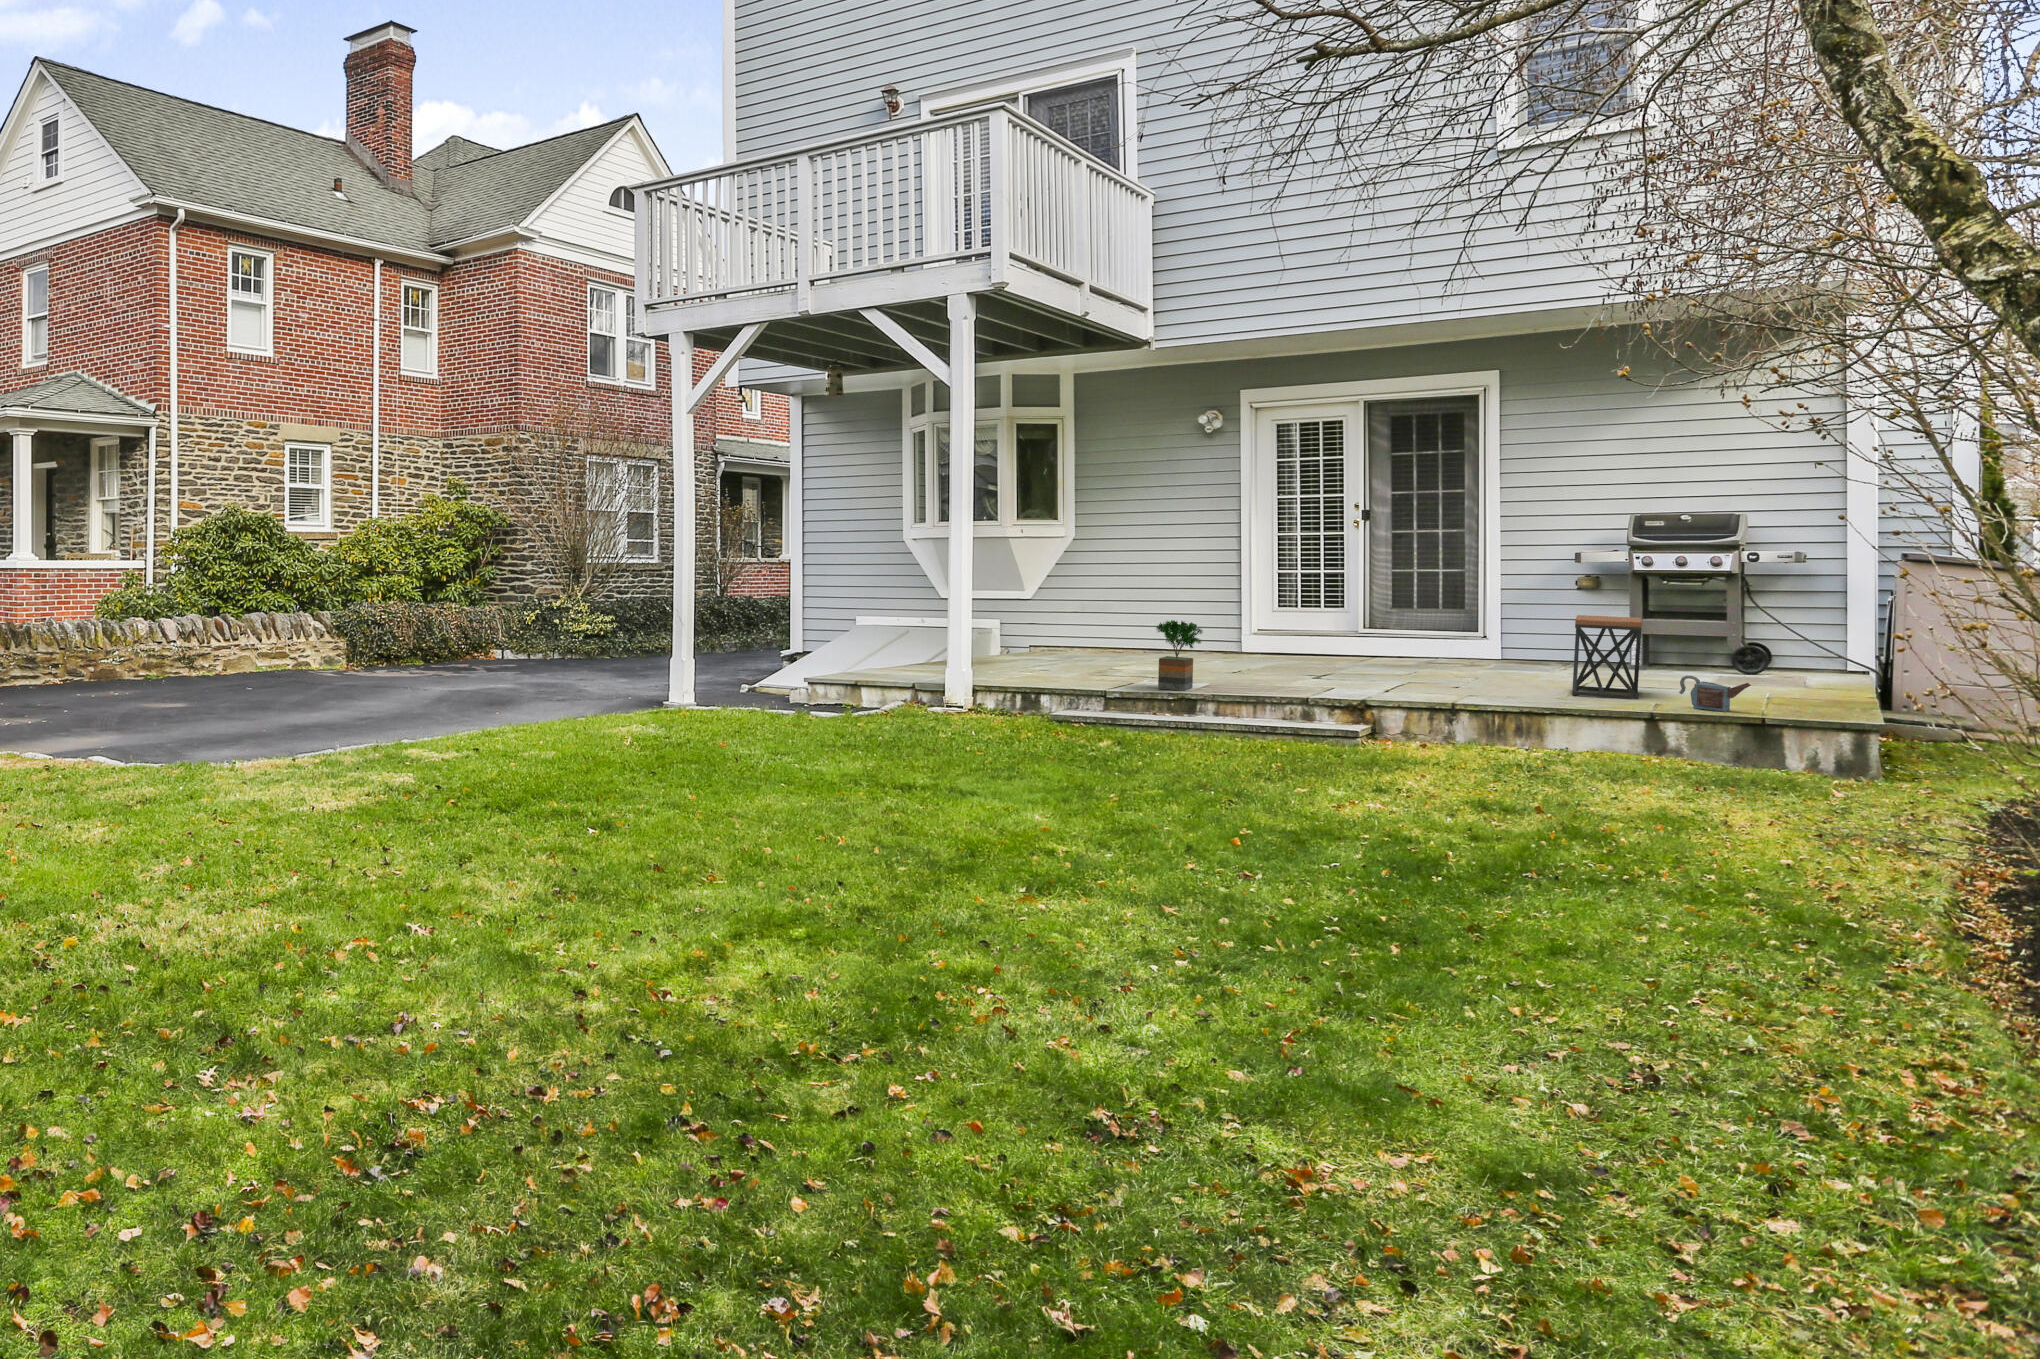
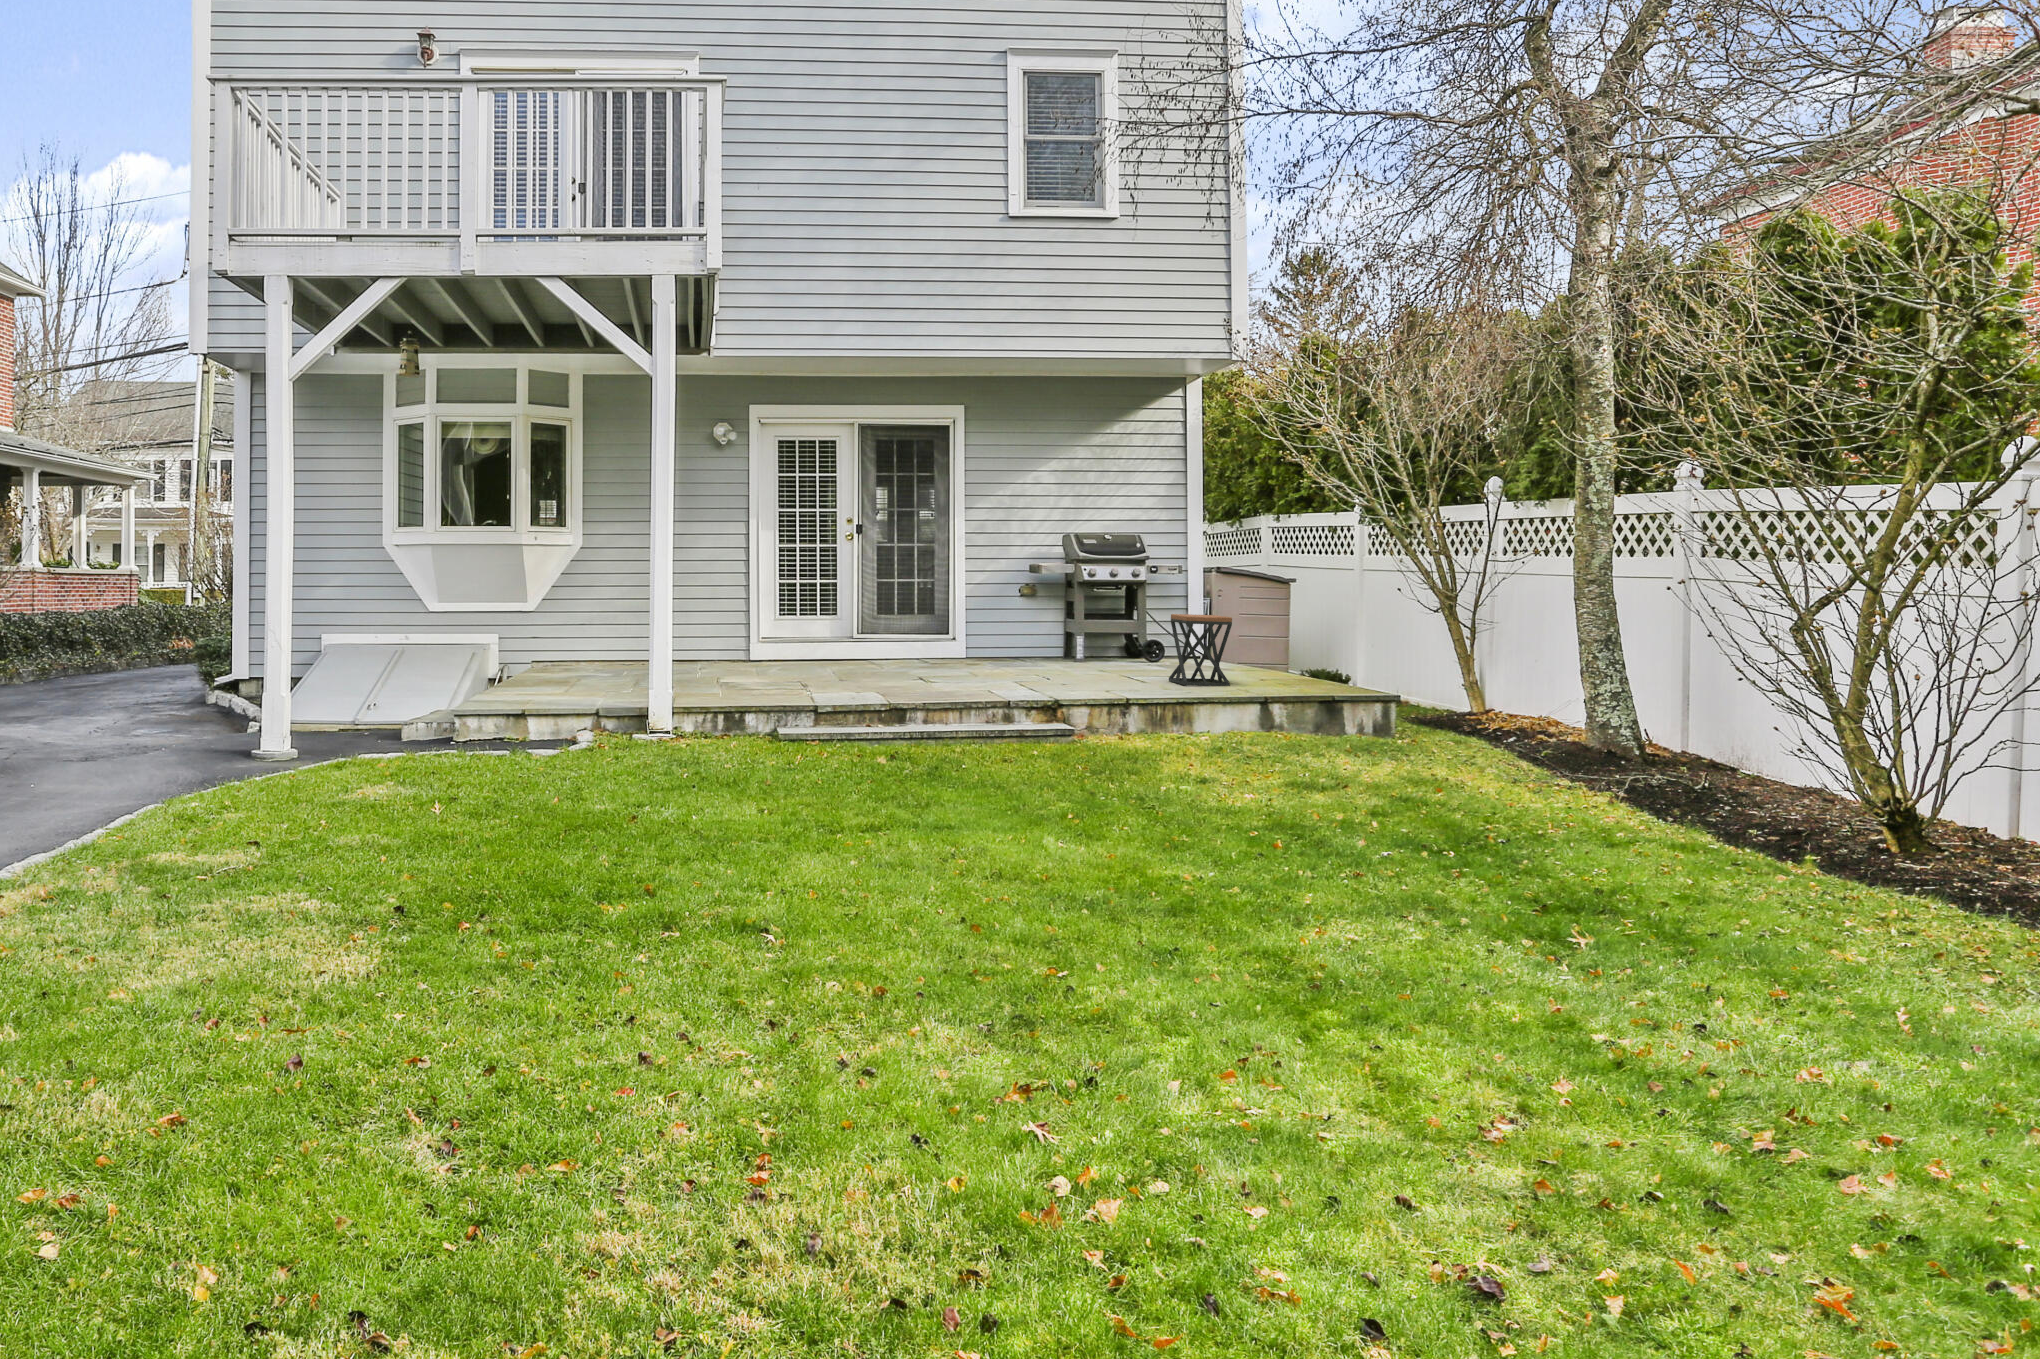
potted tree: present [1156,620,1203,691] -> none [860,624,911,700]
watering can: present [1679,676,1751,712] -> none [1270,662,1323,691]

